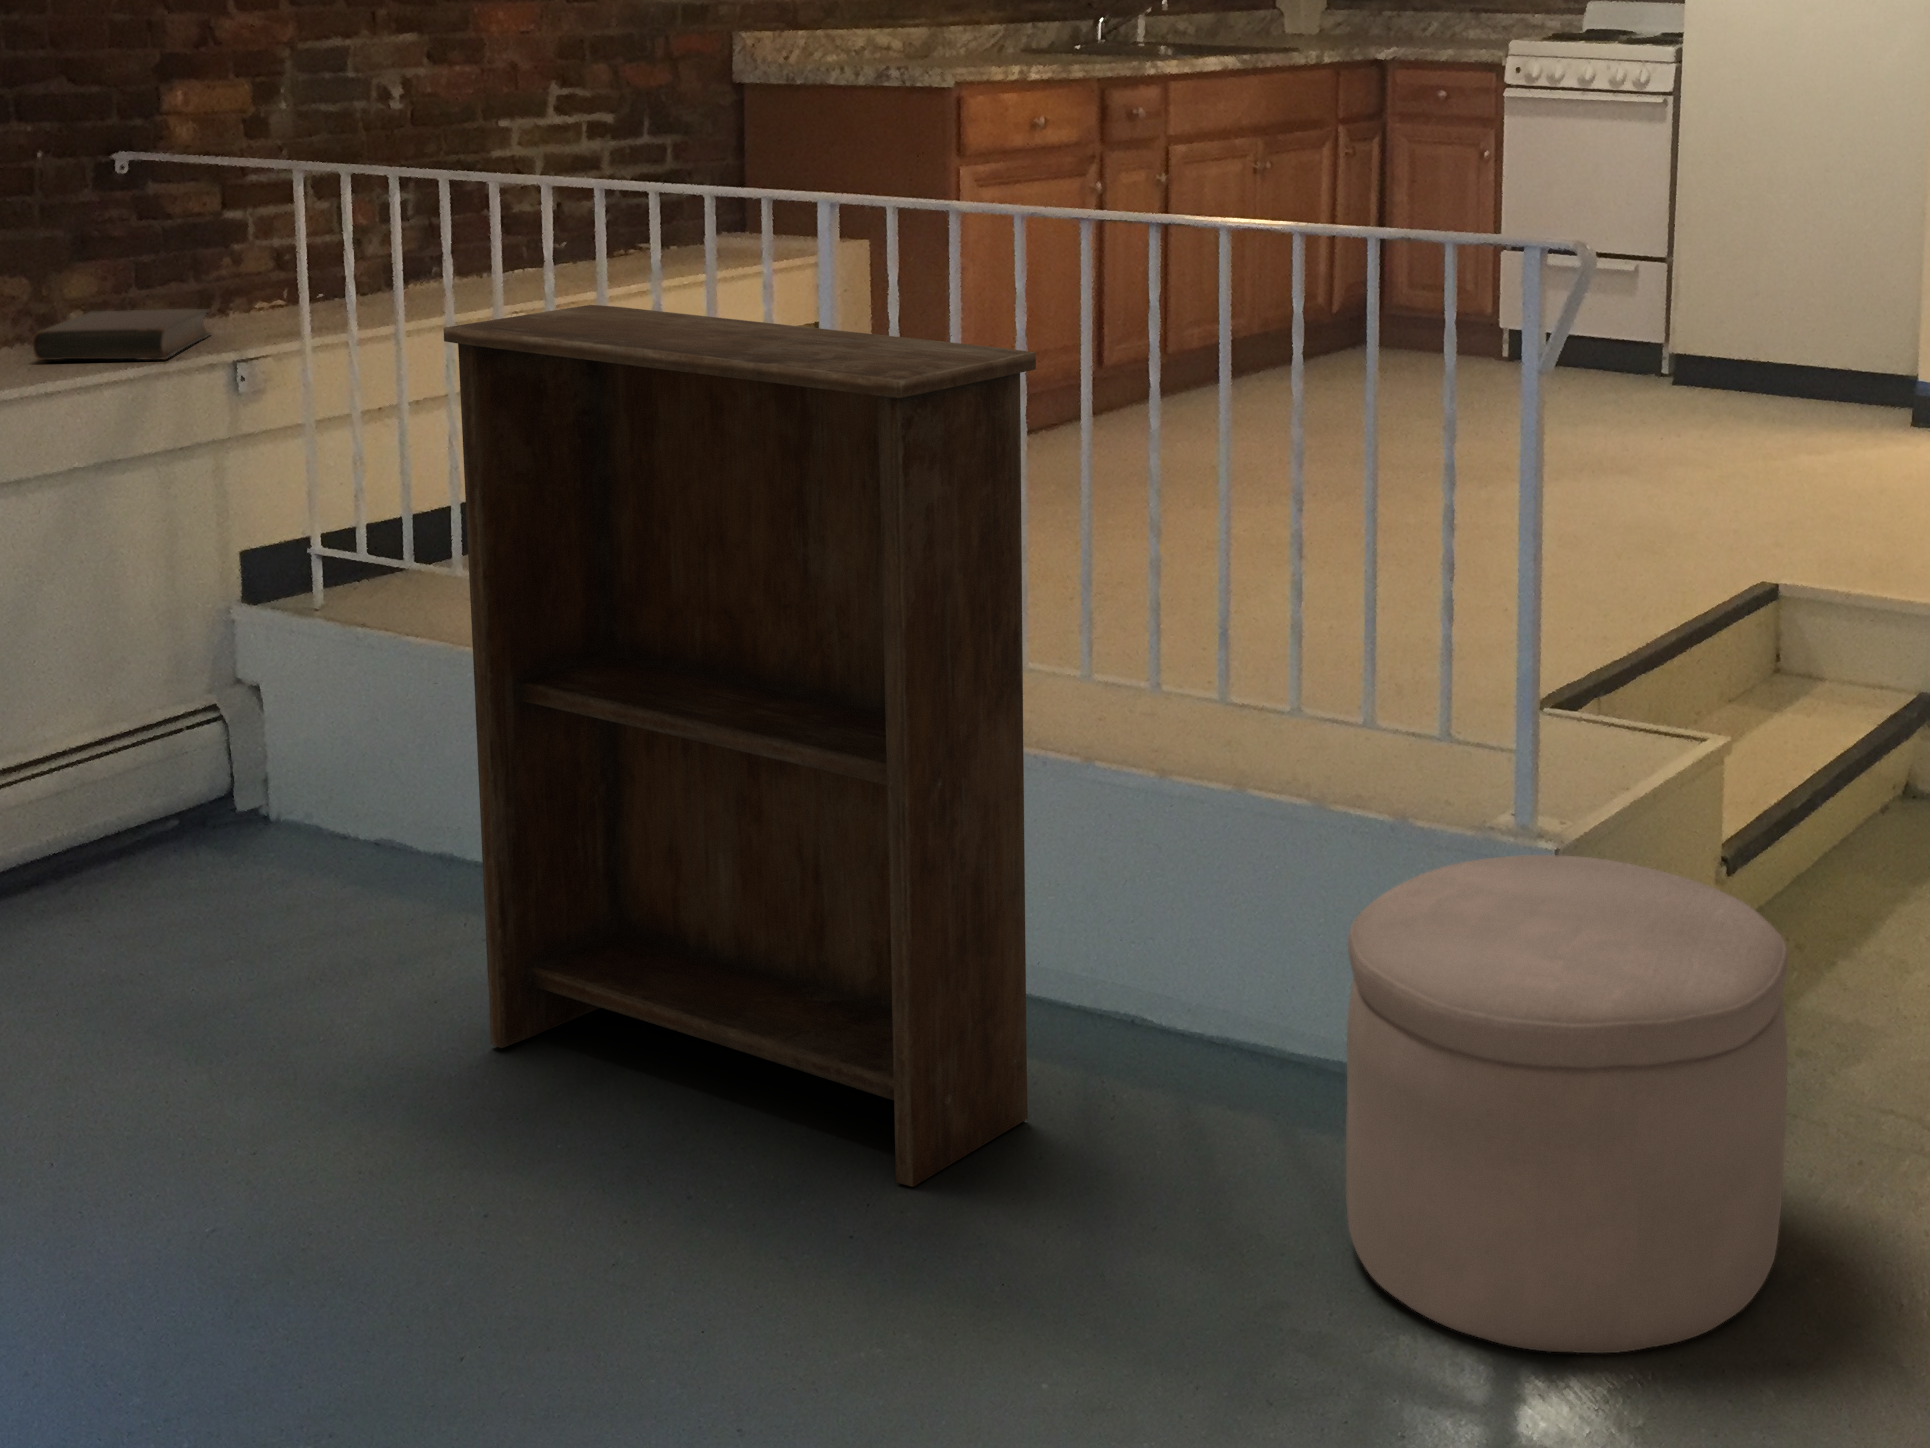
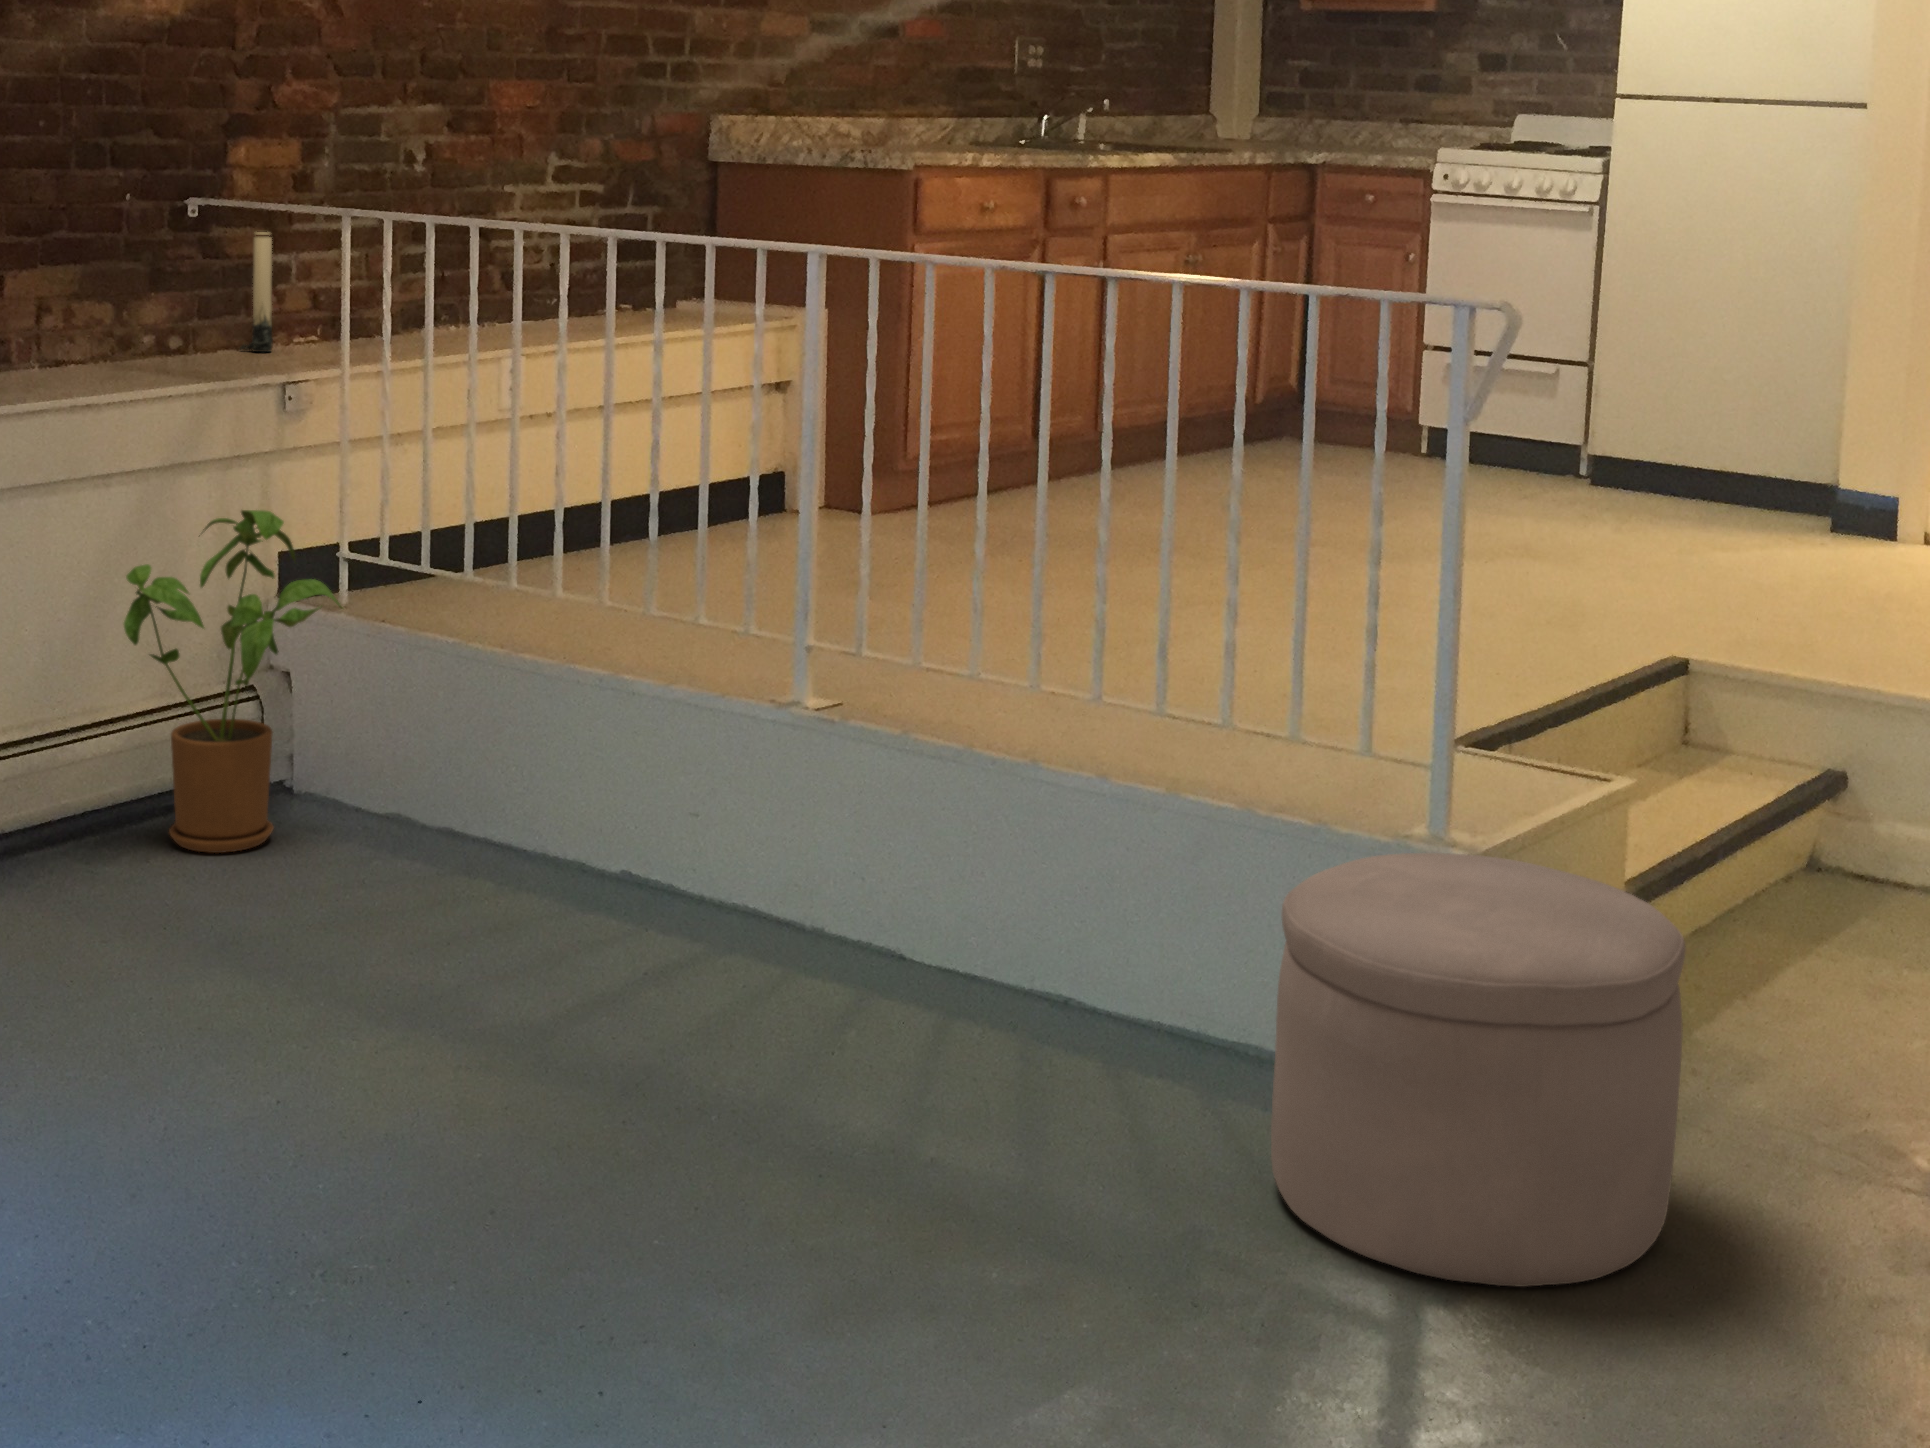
candle: none [189,187,227,323] -> present [240,232,273,352]
bookshelf: present [444,305,1036,1187] -> none [501,333,1019,1113]
book: present [33,309,211,360] -> none [118,336,262,378]
house plant: none [41,512,304,905] -> present [124,510,340,853]

